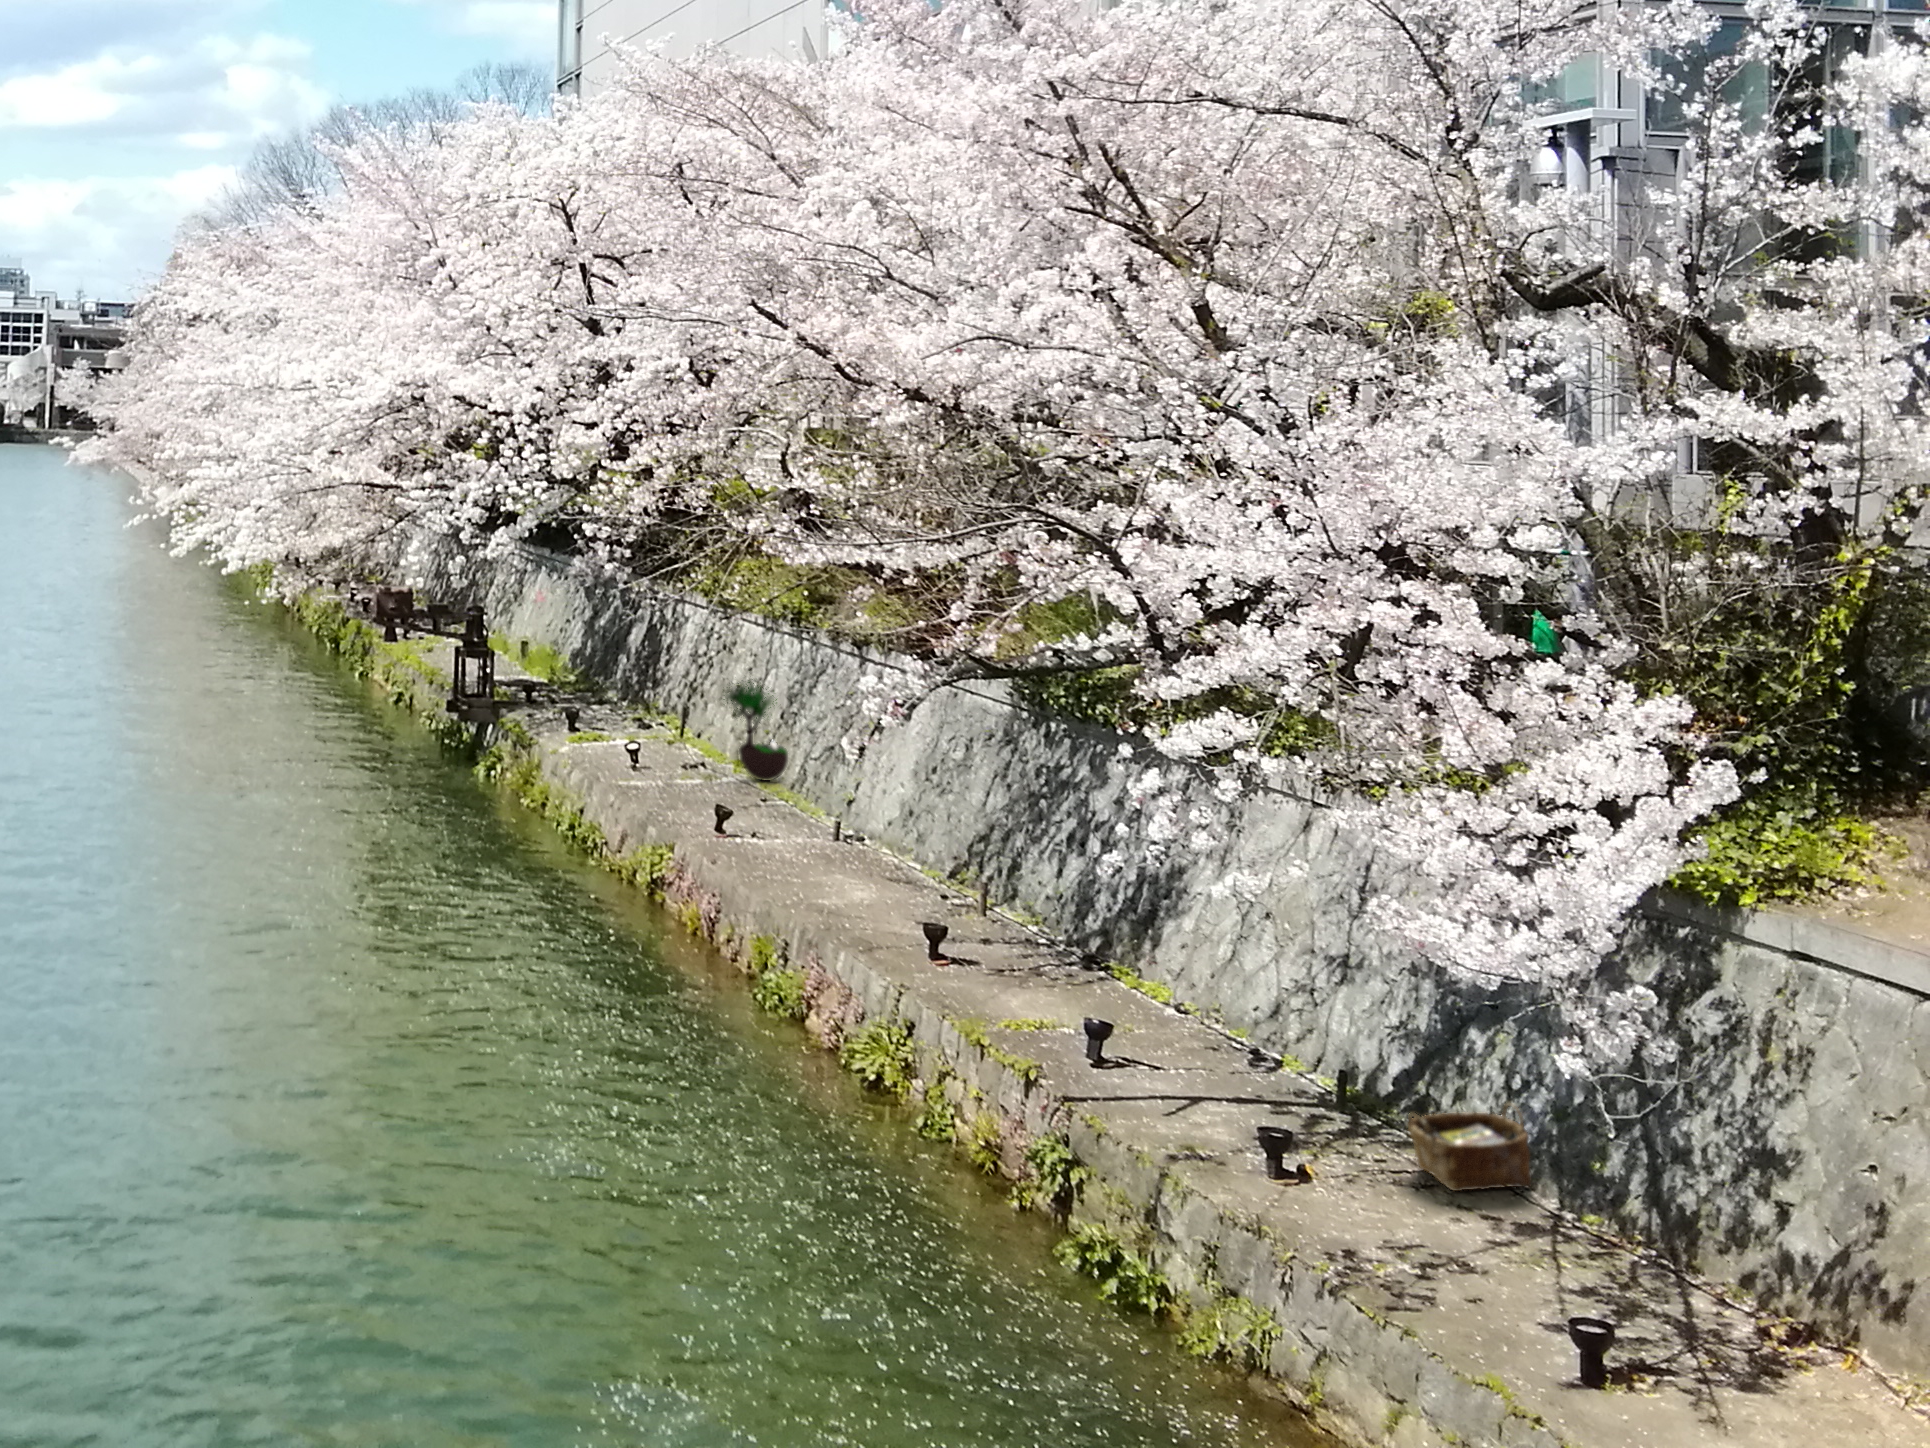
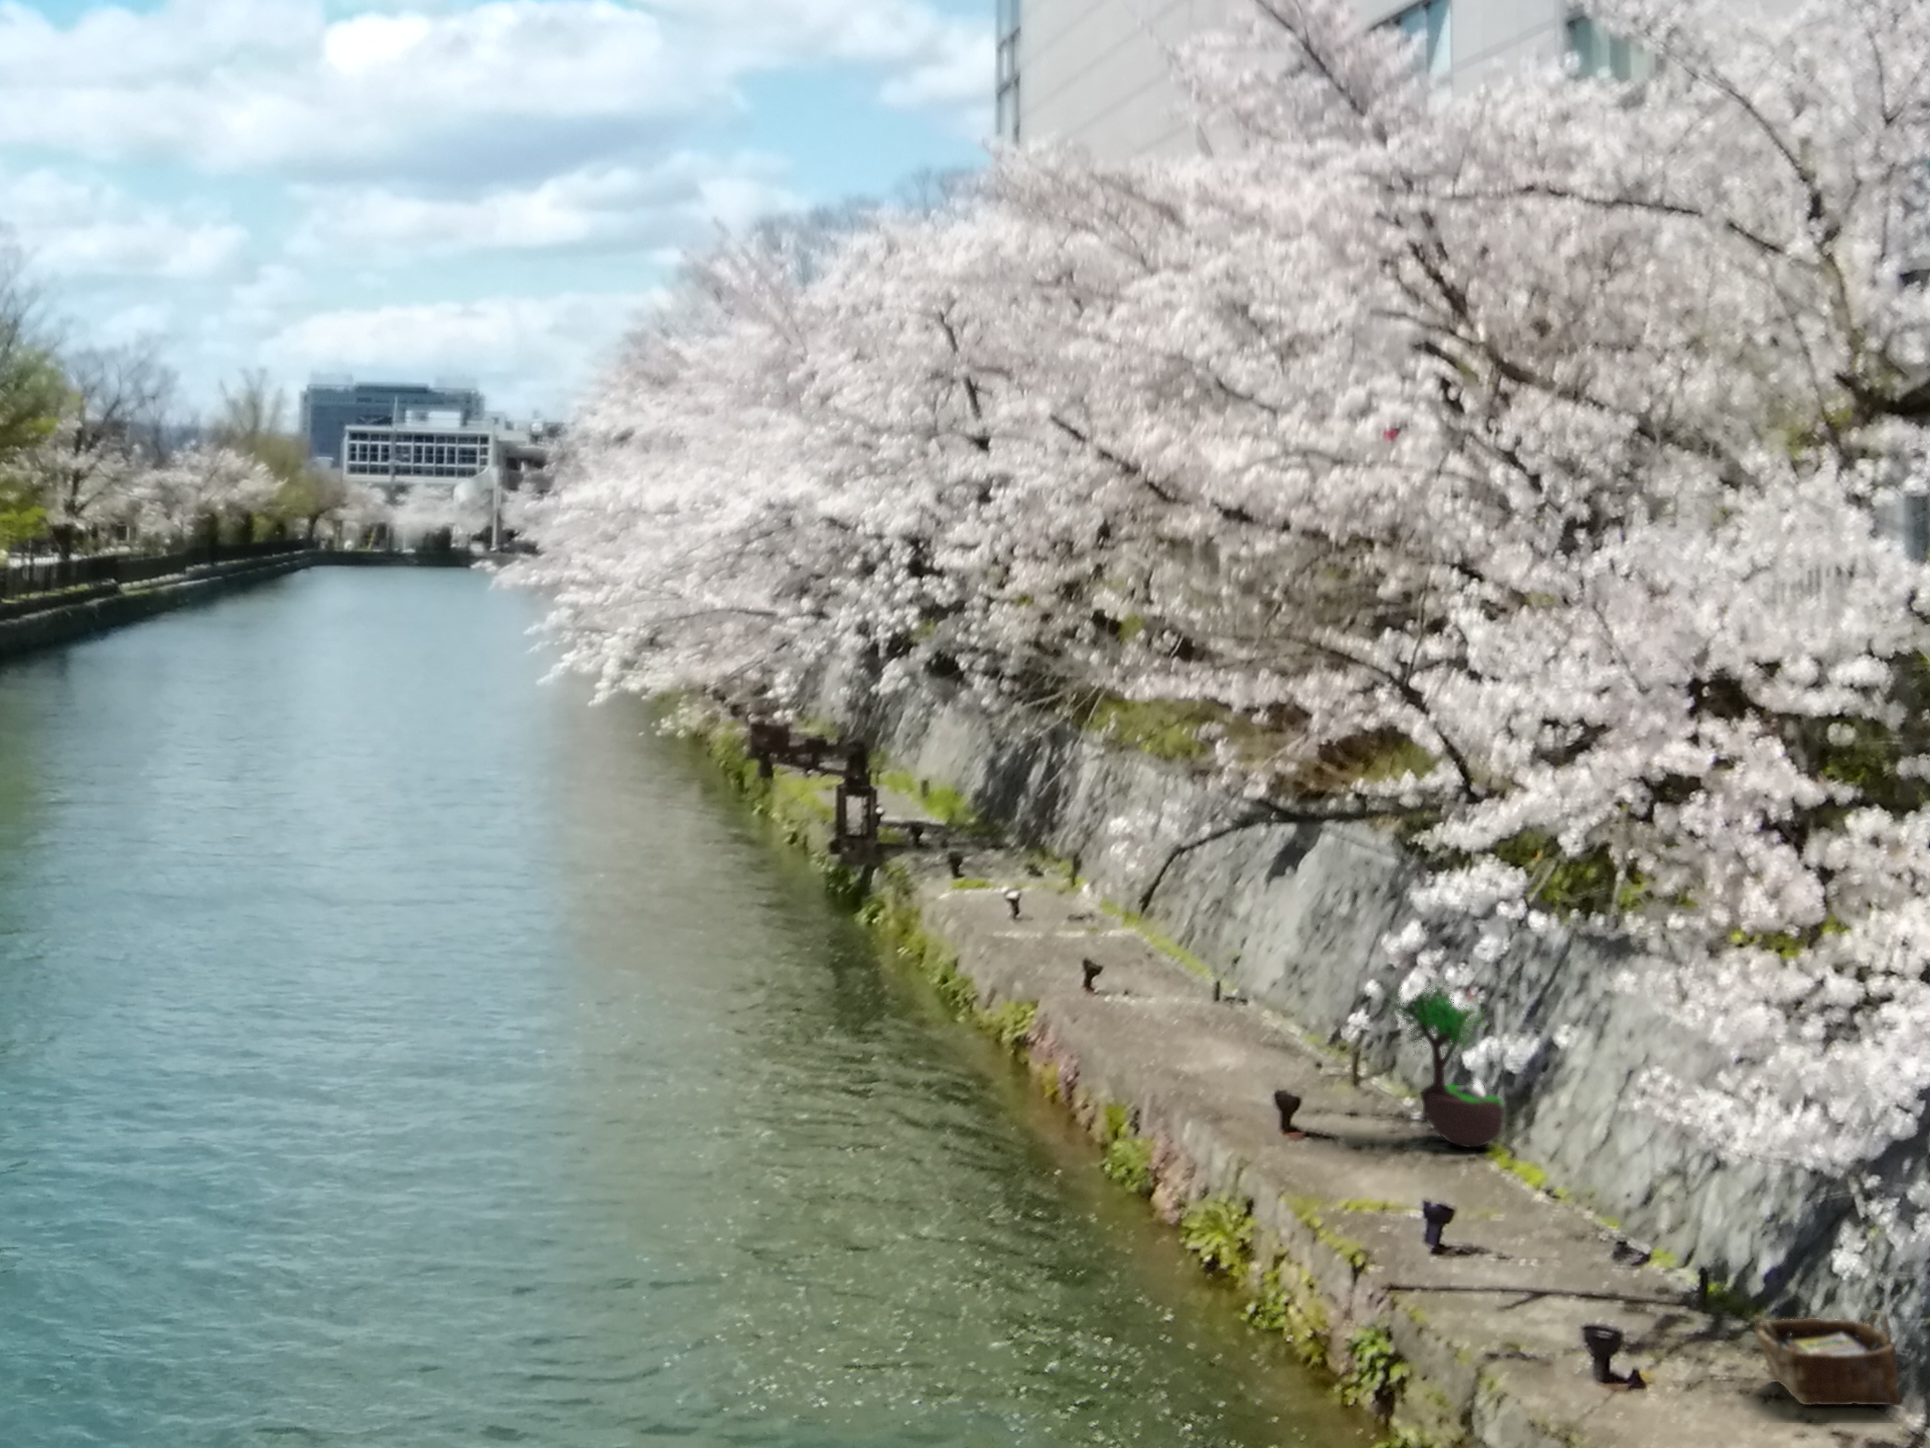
potted tree: present [723,679,788,781] -> present [1385,981,1503,1147]

